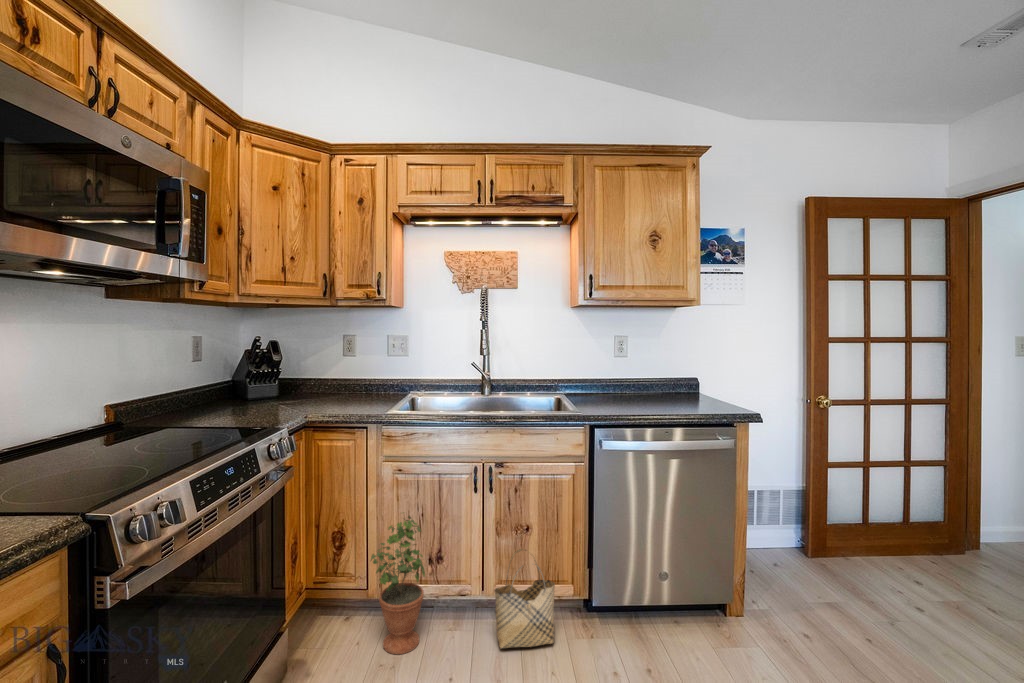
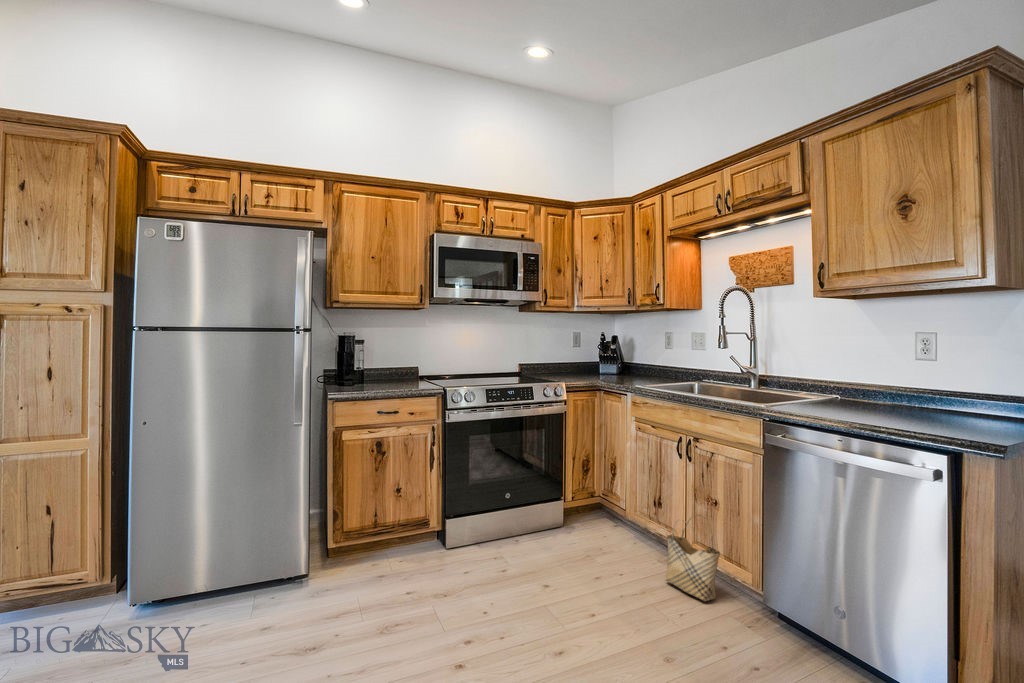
potted plant: present [371,516,425,654] -> none [601,458,642,553]

